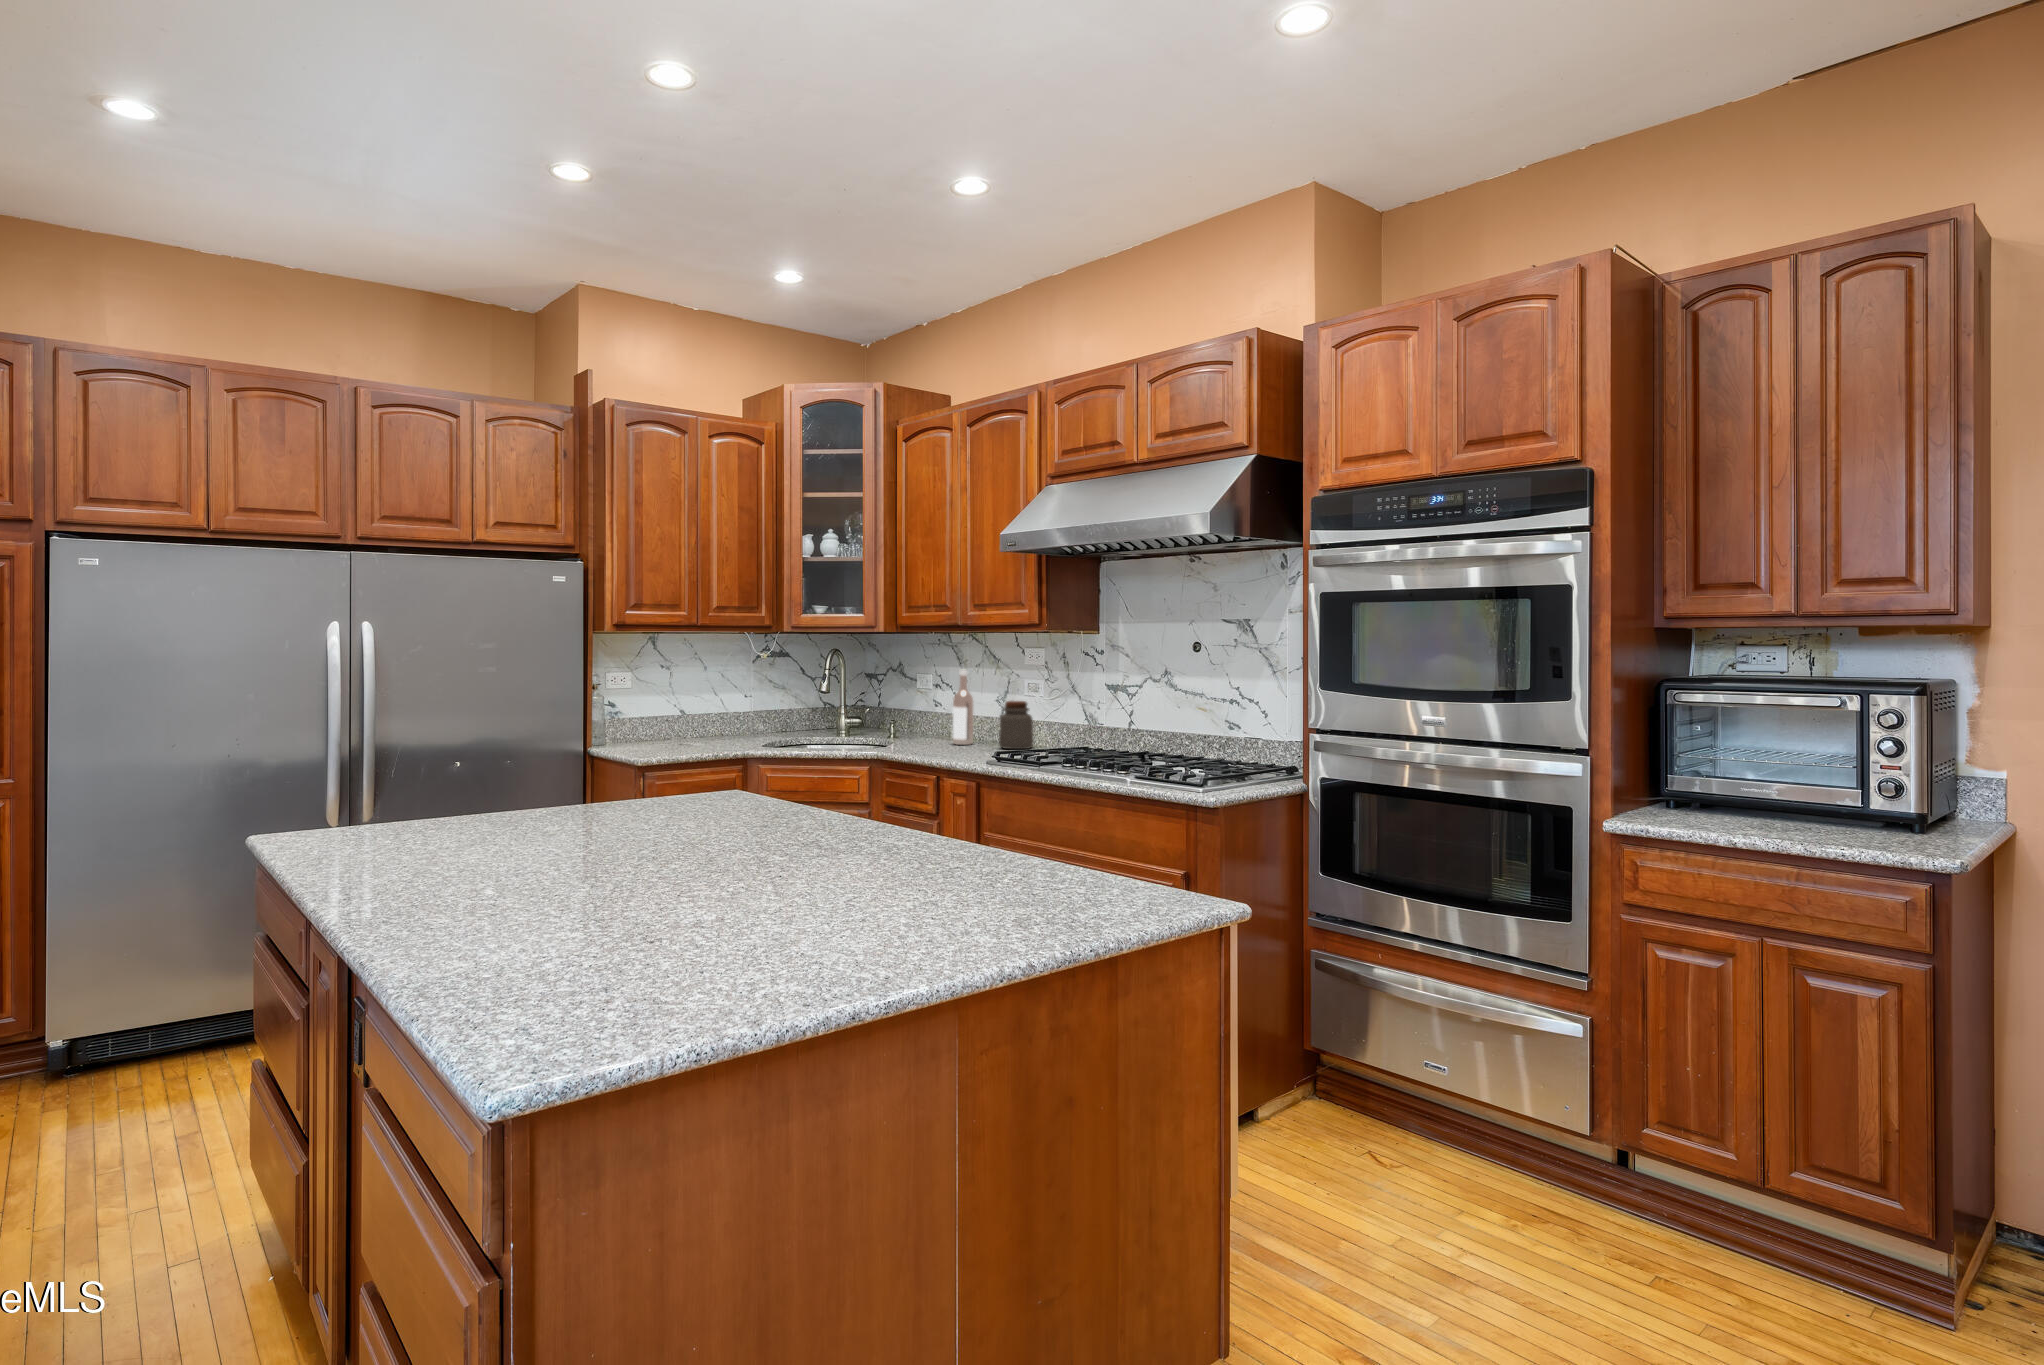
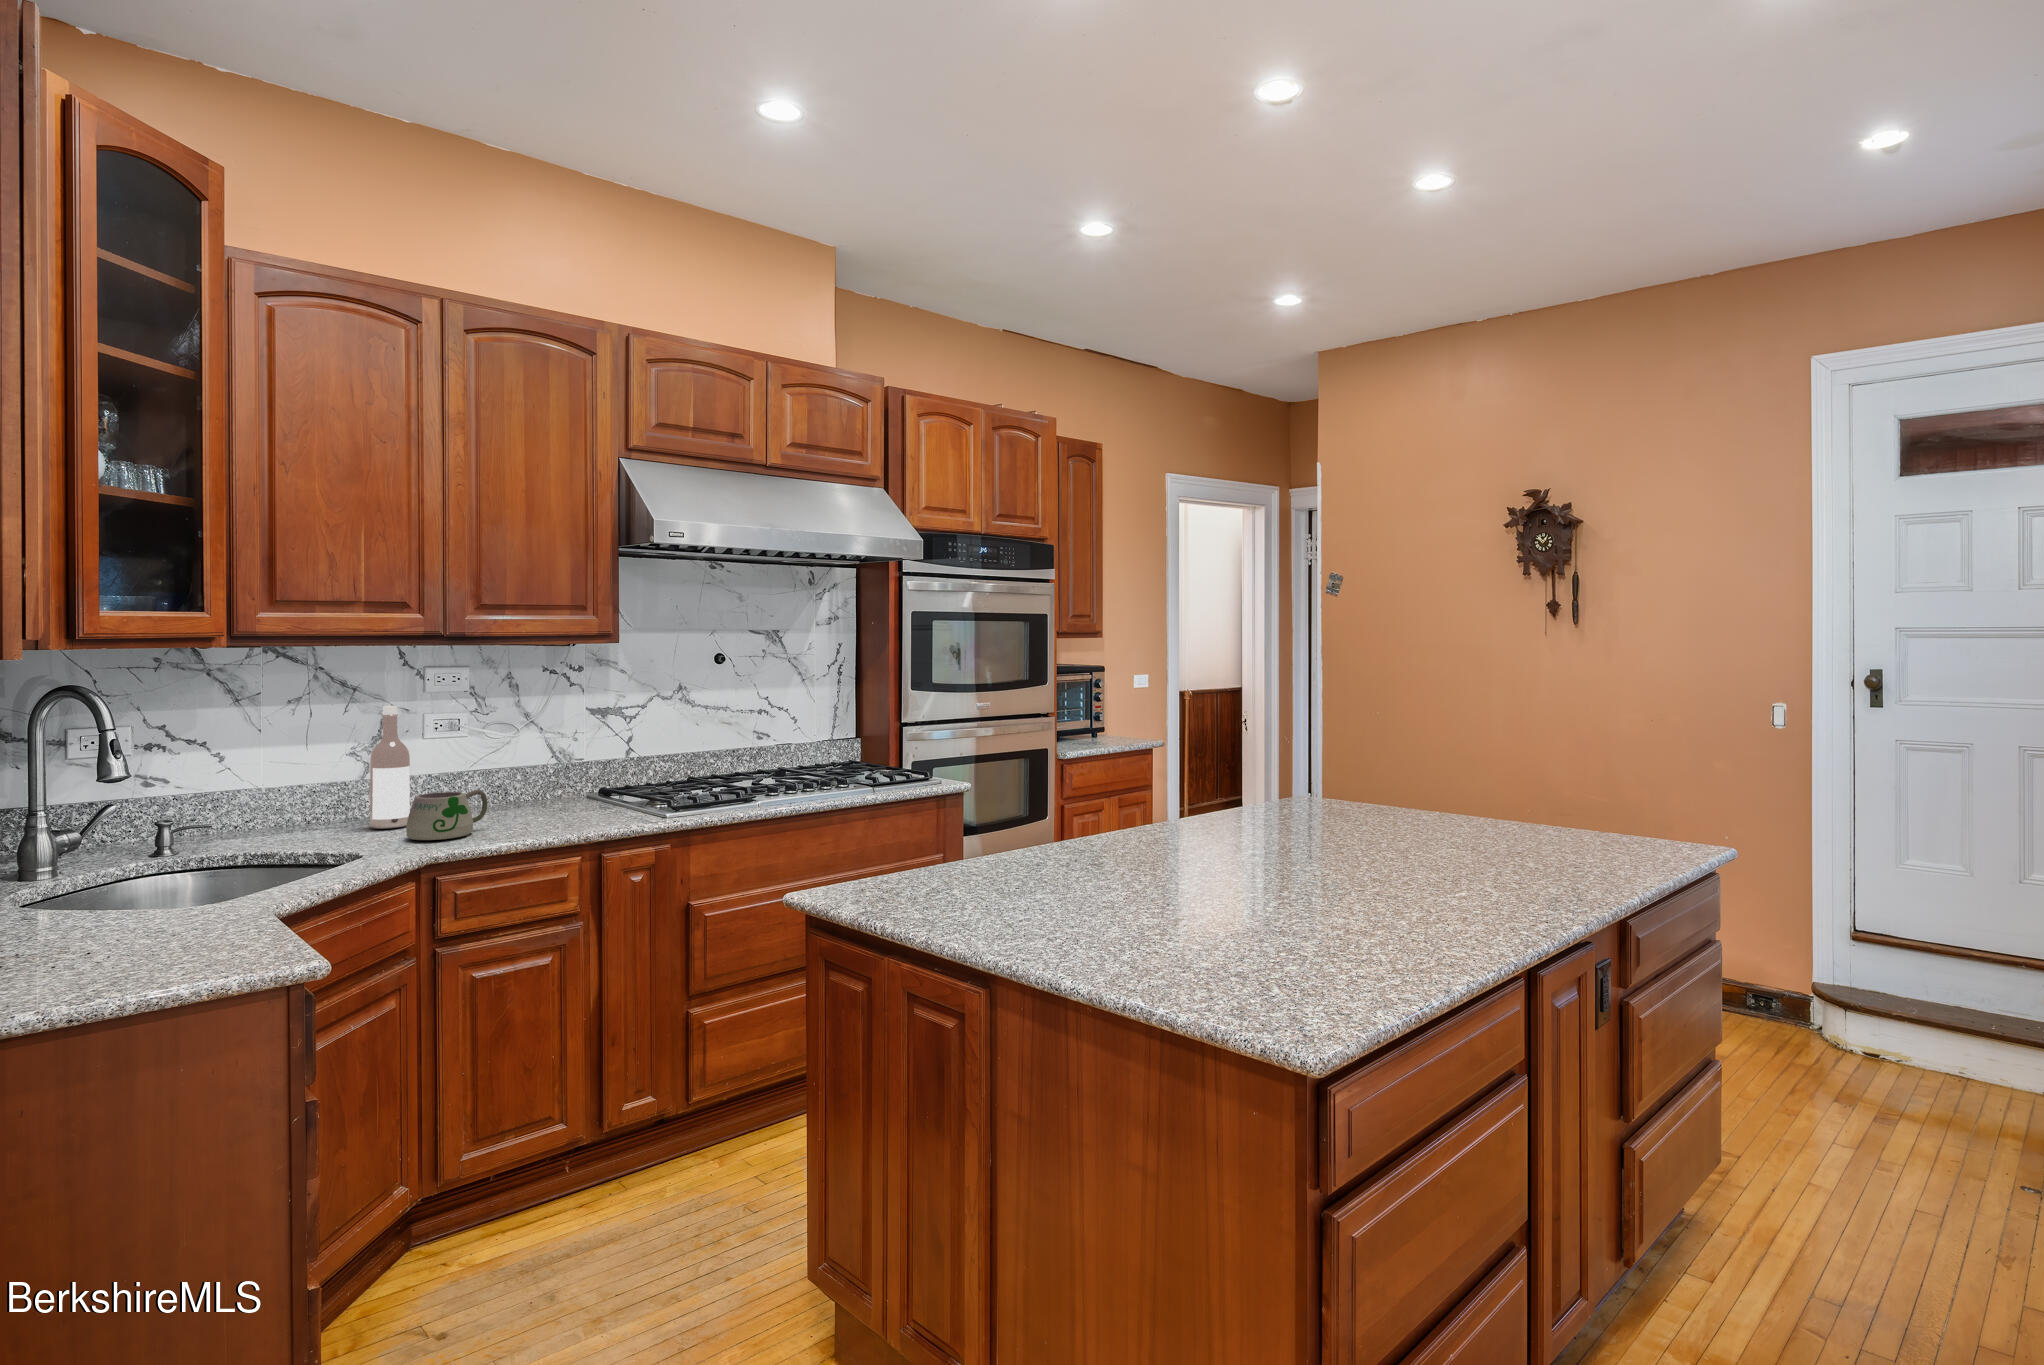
jar: present [999,701,1033,749] -> none [484,742,541,812]
mug: none [912,723,952,752] -> present [406,790,487,840]

